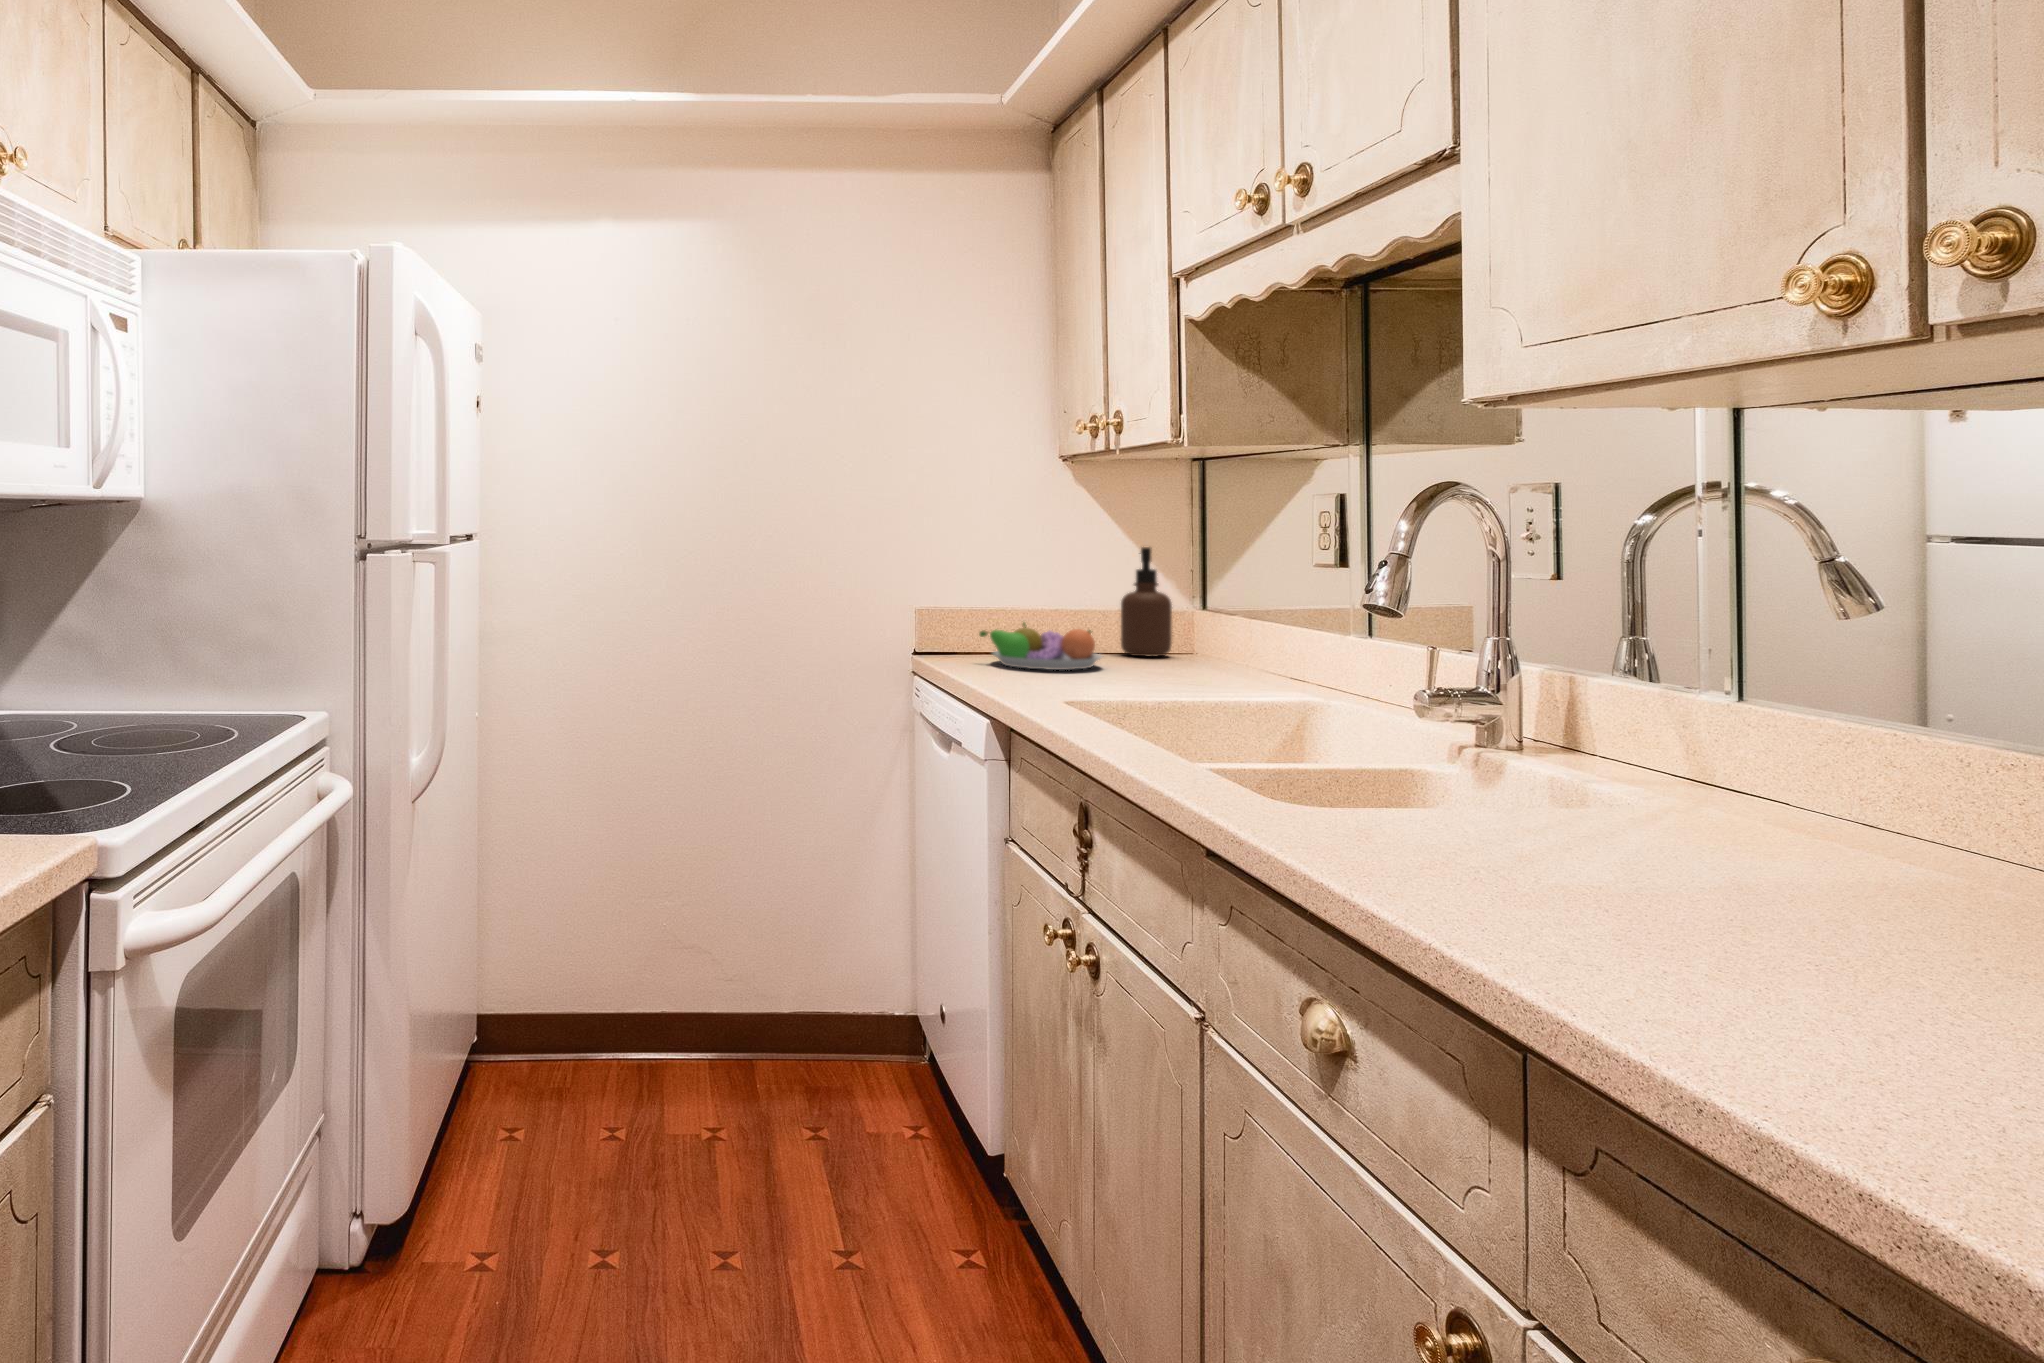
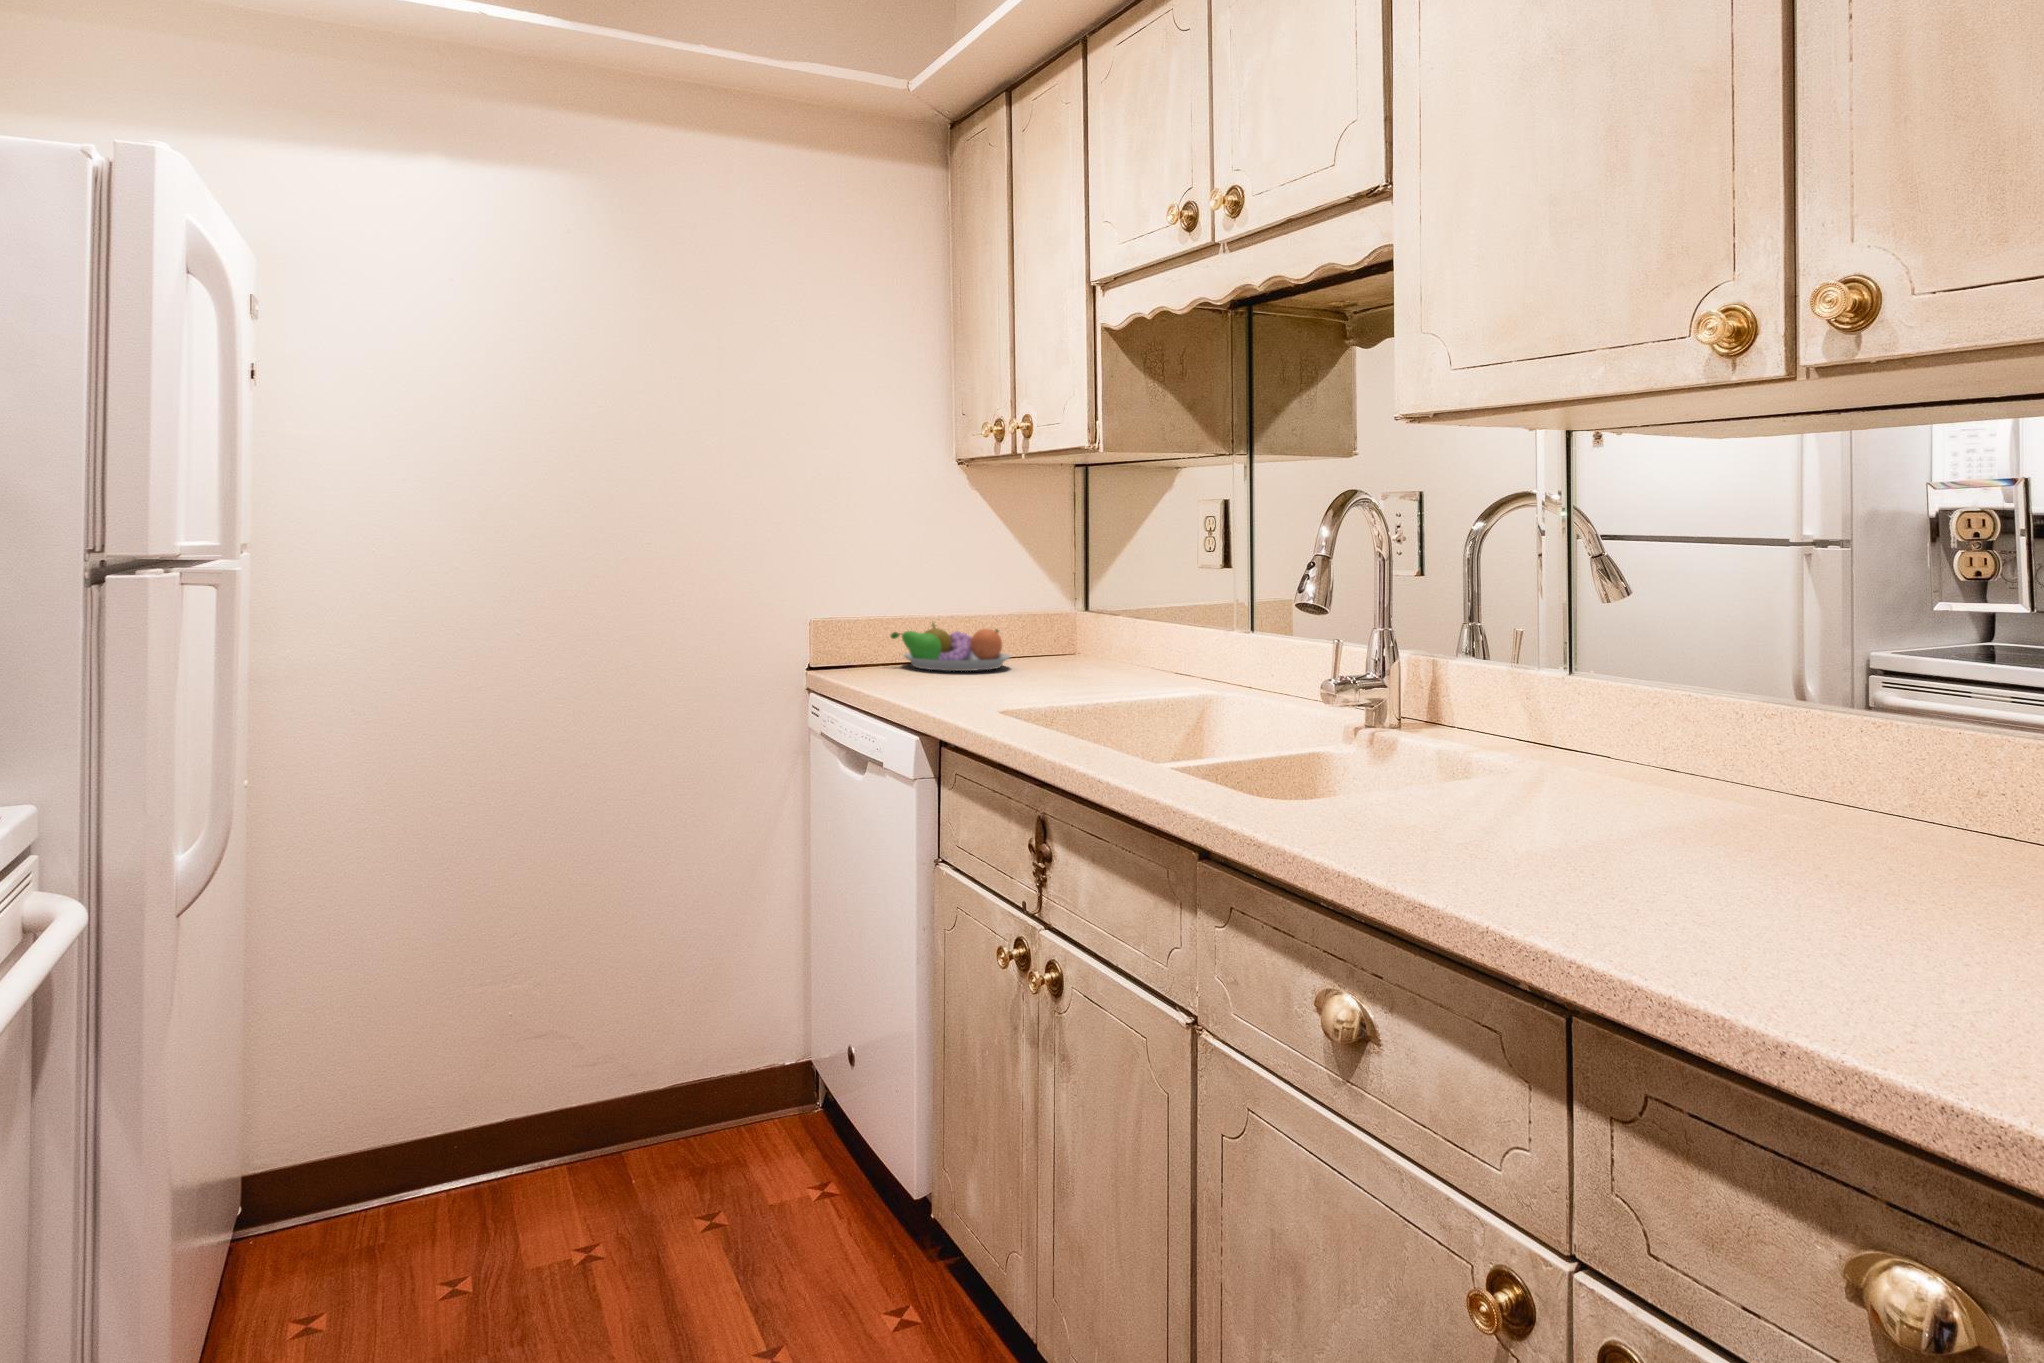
soap dispenser: present [1121,547,1172,657] -> none [1018,548,1063,655]

